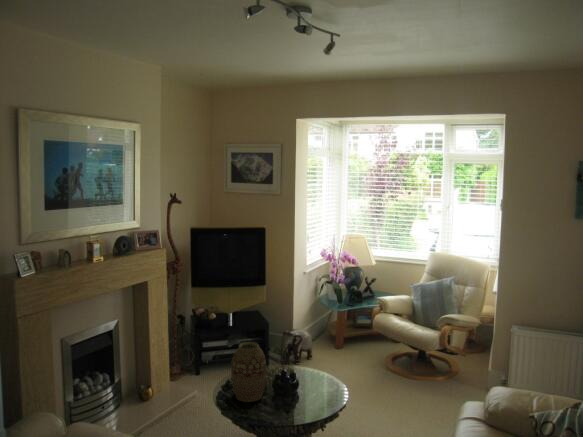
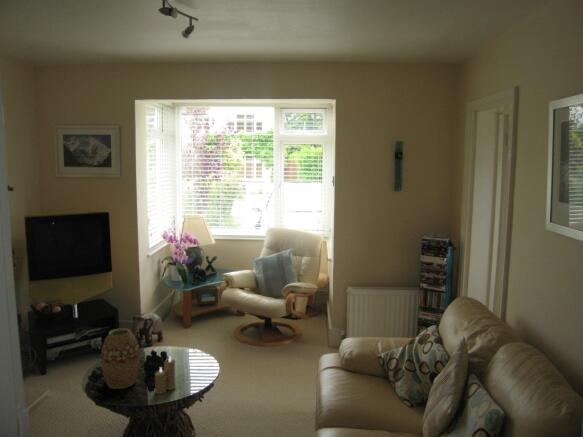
candle: none [276,377,298,414] -> present [155,358,175,394]

